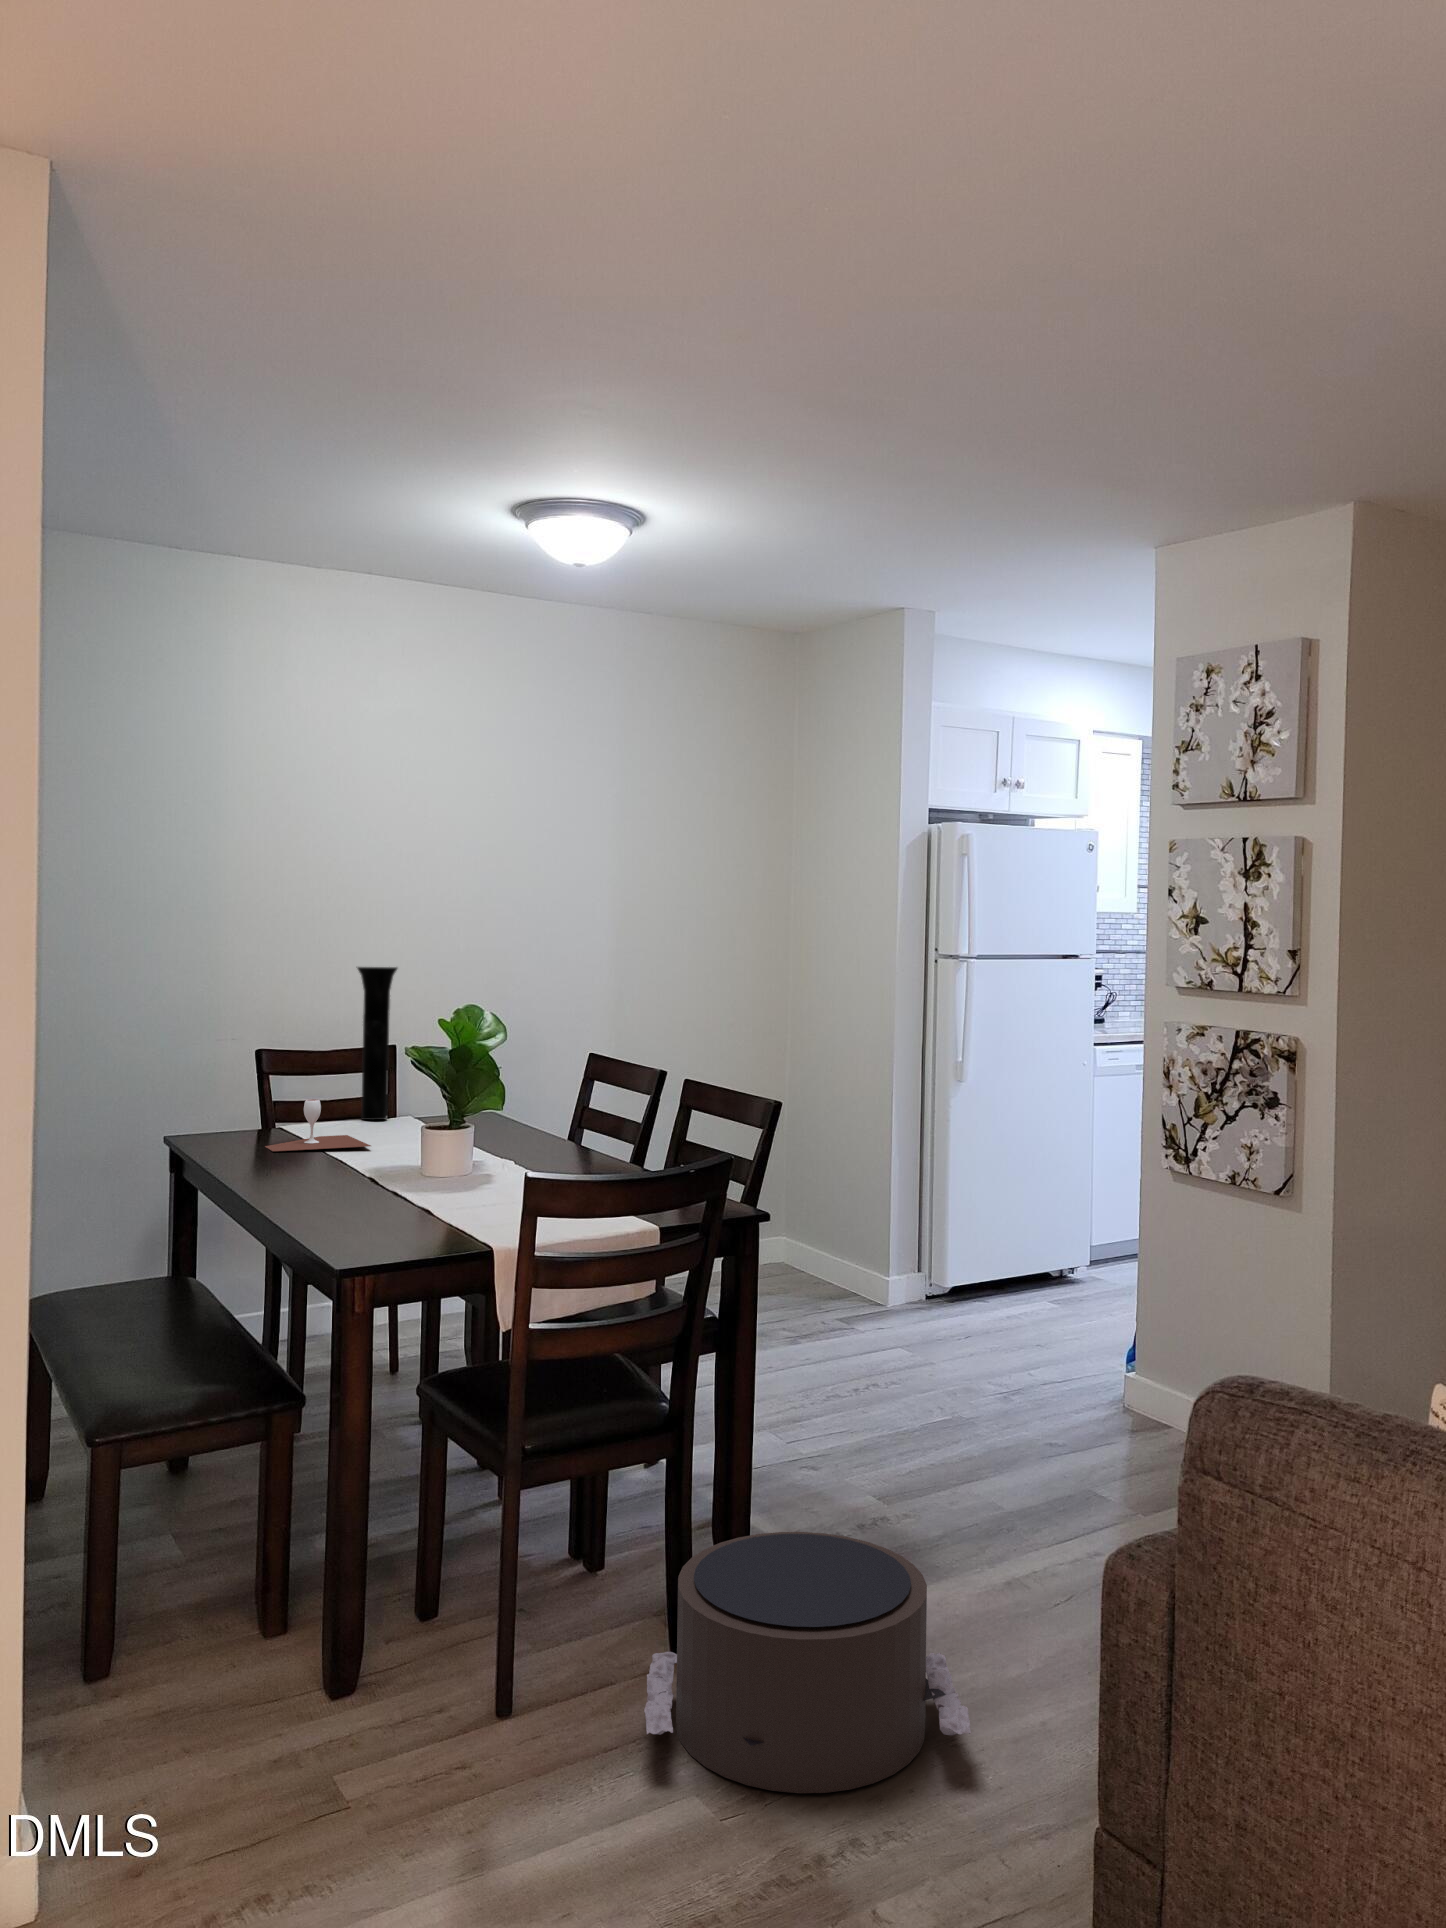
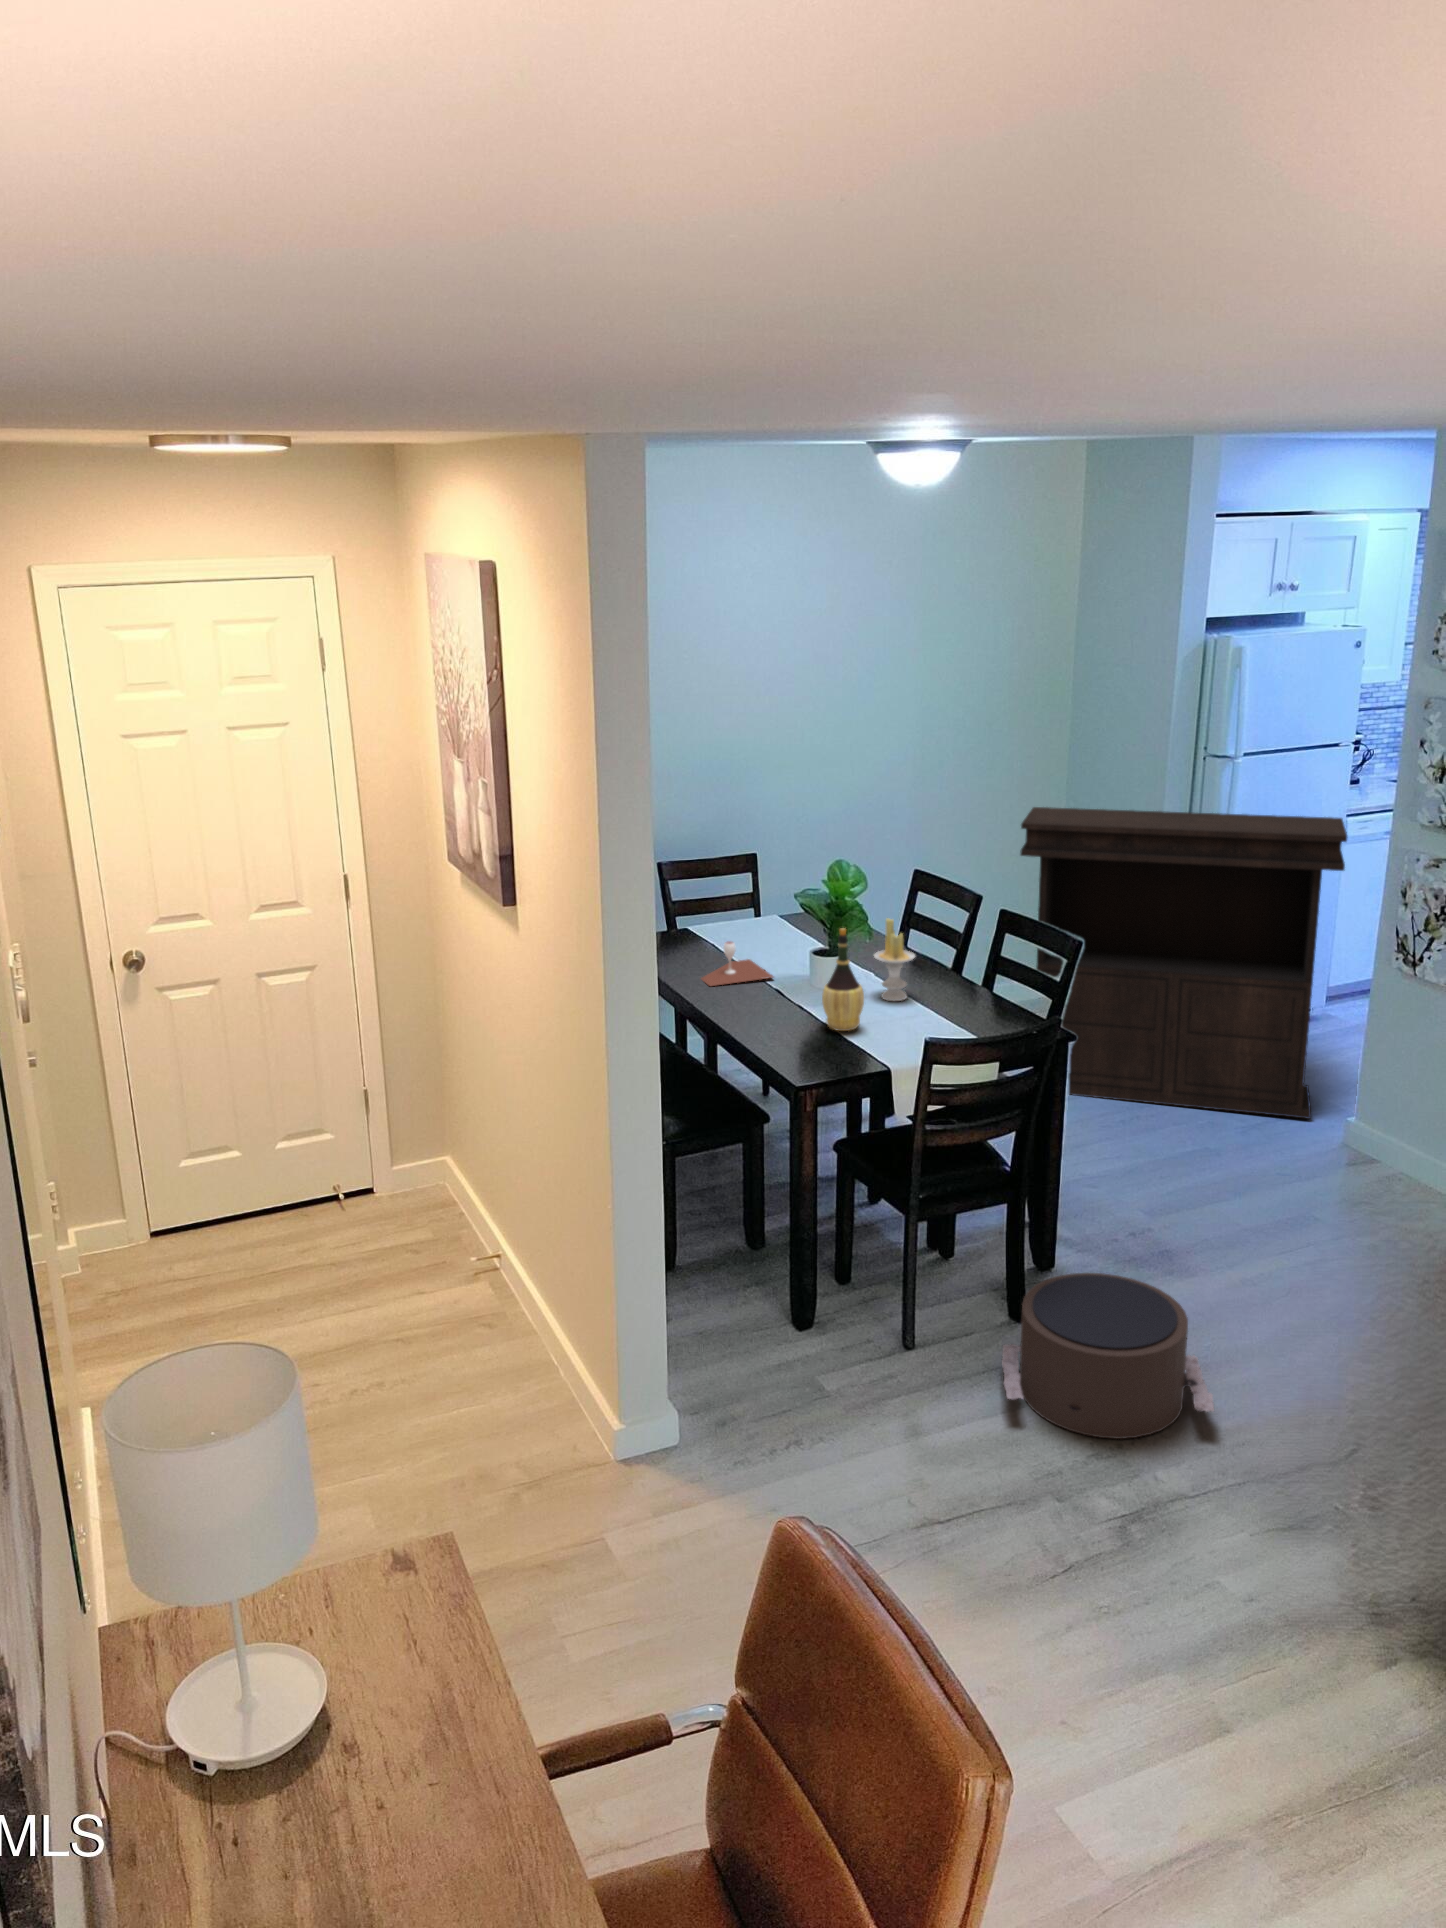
vase: present [358,967,397,1120] -> none [741,818,773,936]
console table: none [722,1004,1098,1381] -> present [1020,807,1347,1119]
wine bottle: none [416,1038,476,1187] -> present [822,928,864,1031]
candle: none [505,1054,561,1169] -> present [874,918,915,1001]

